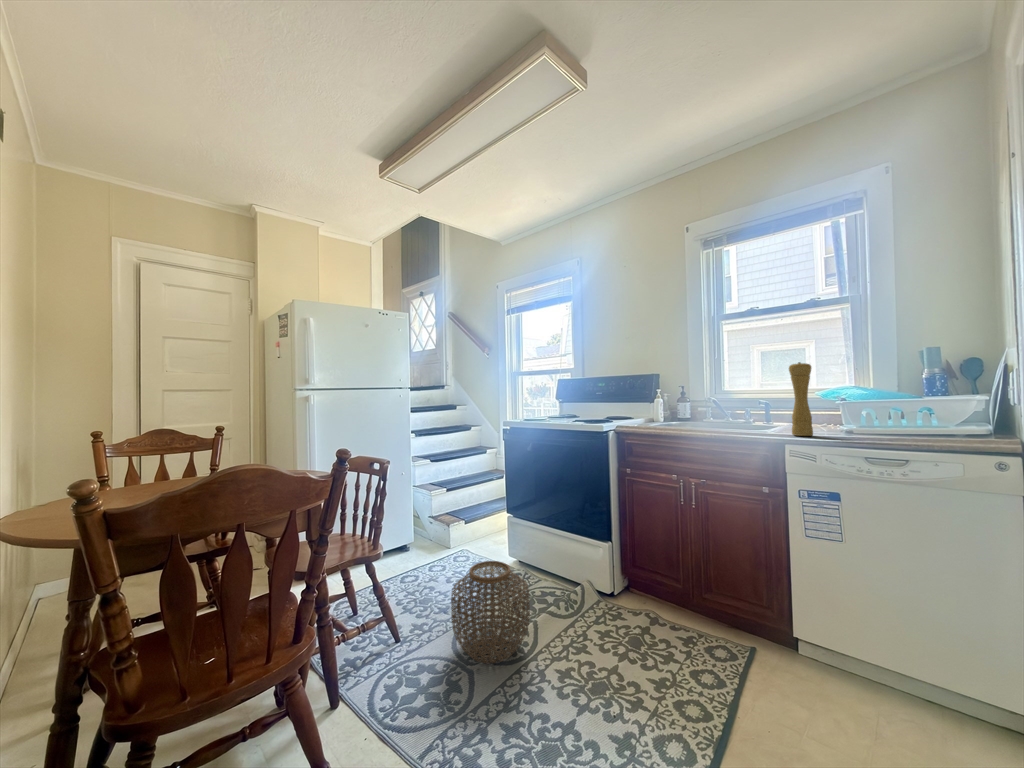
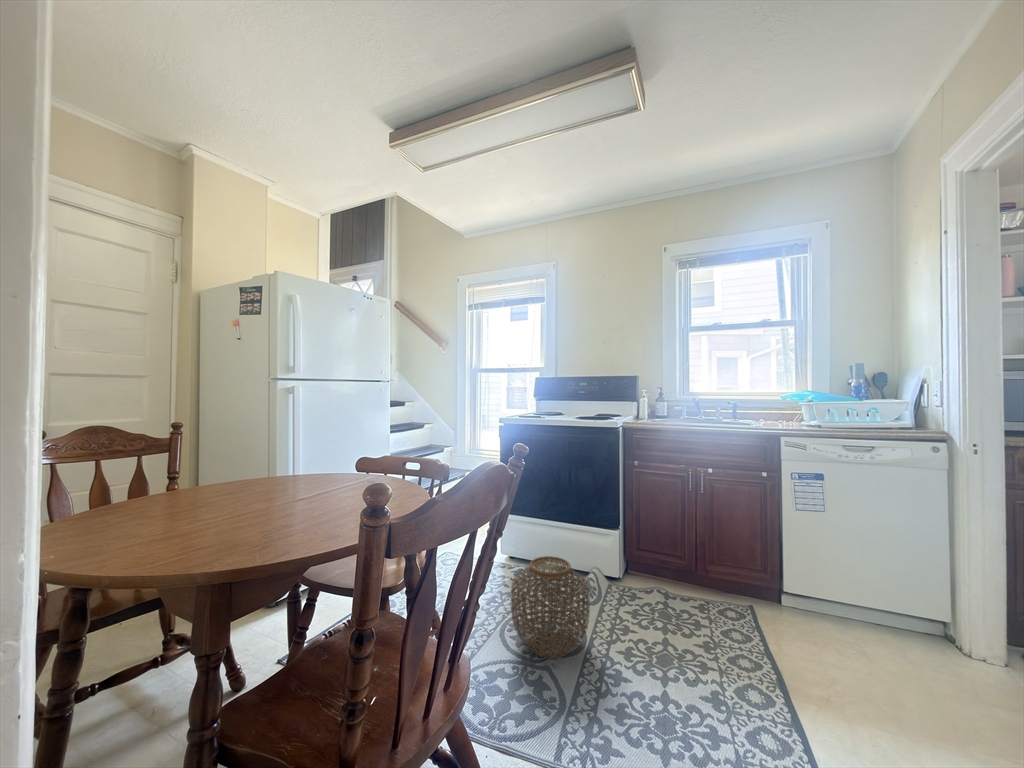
pepper mill: present [789,362,813,436] -> none [784,371,802,430]

